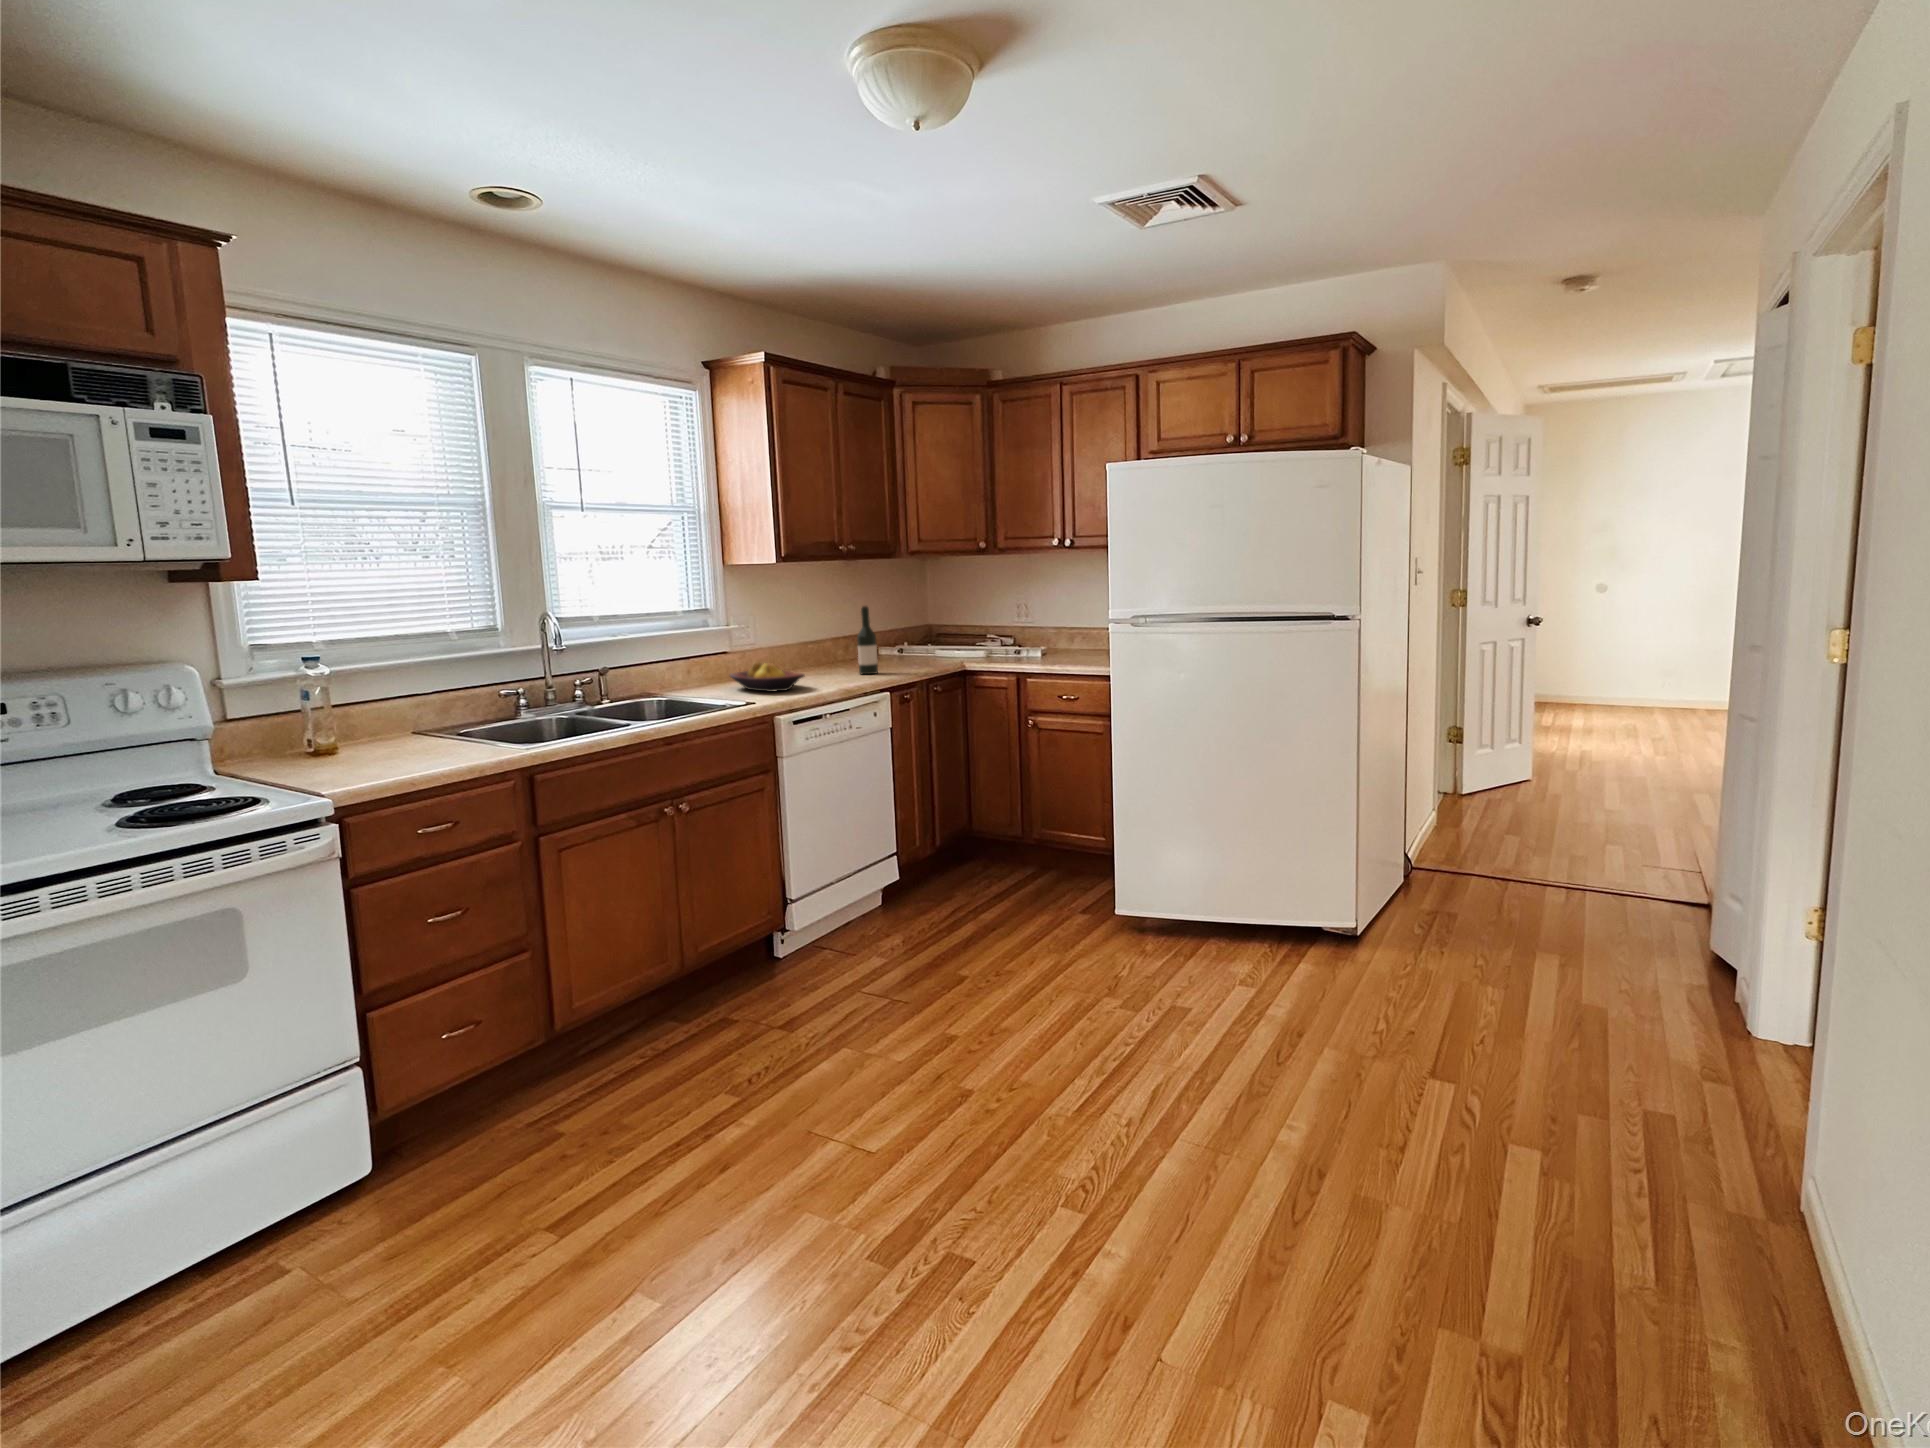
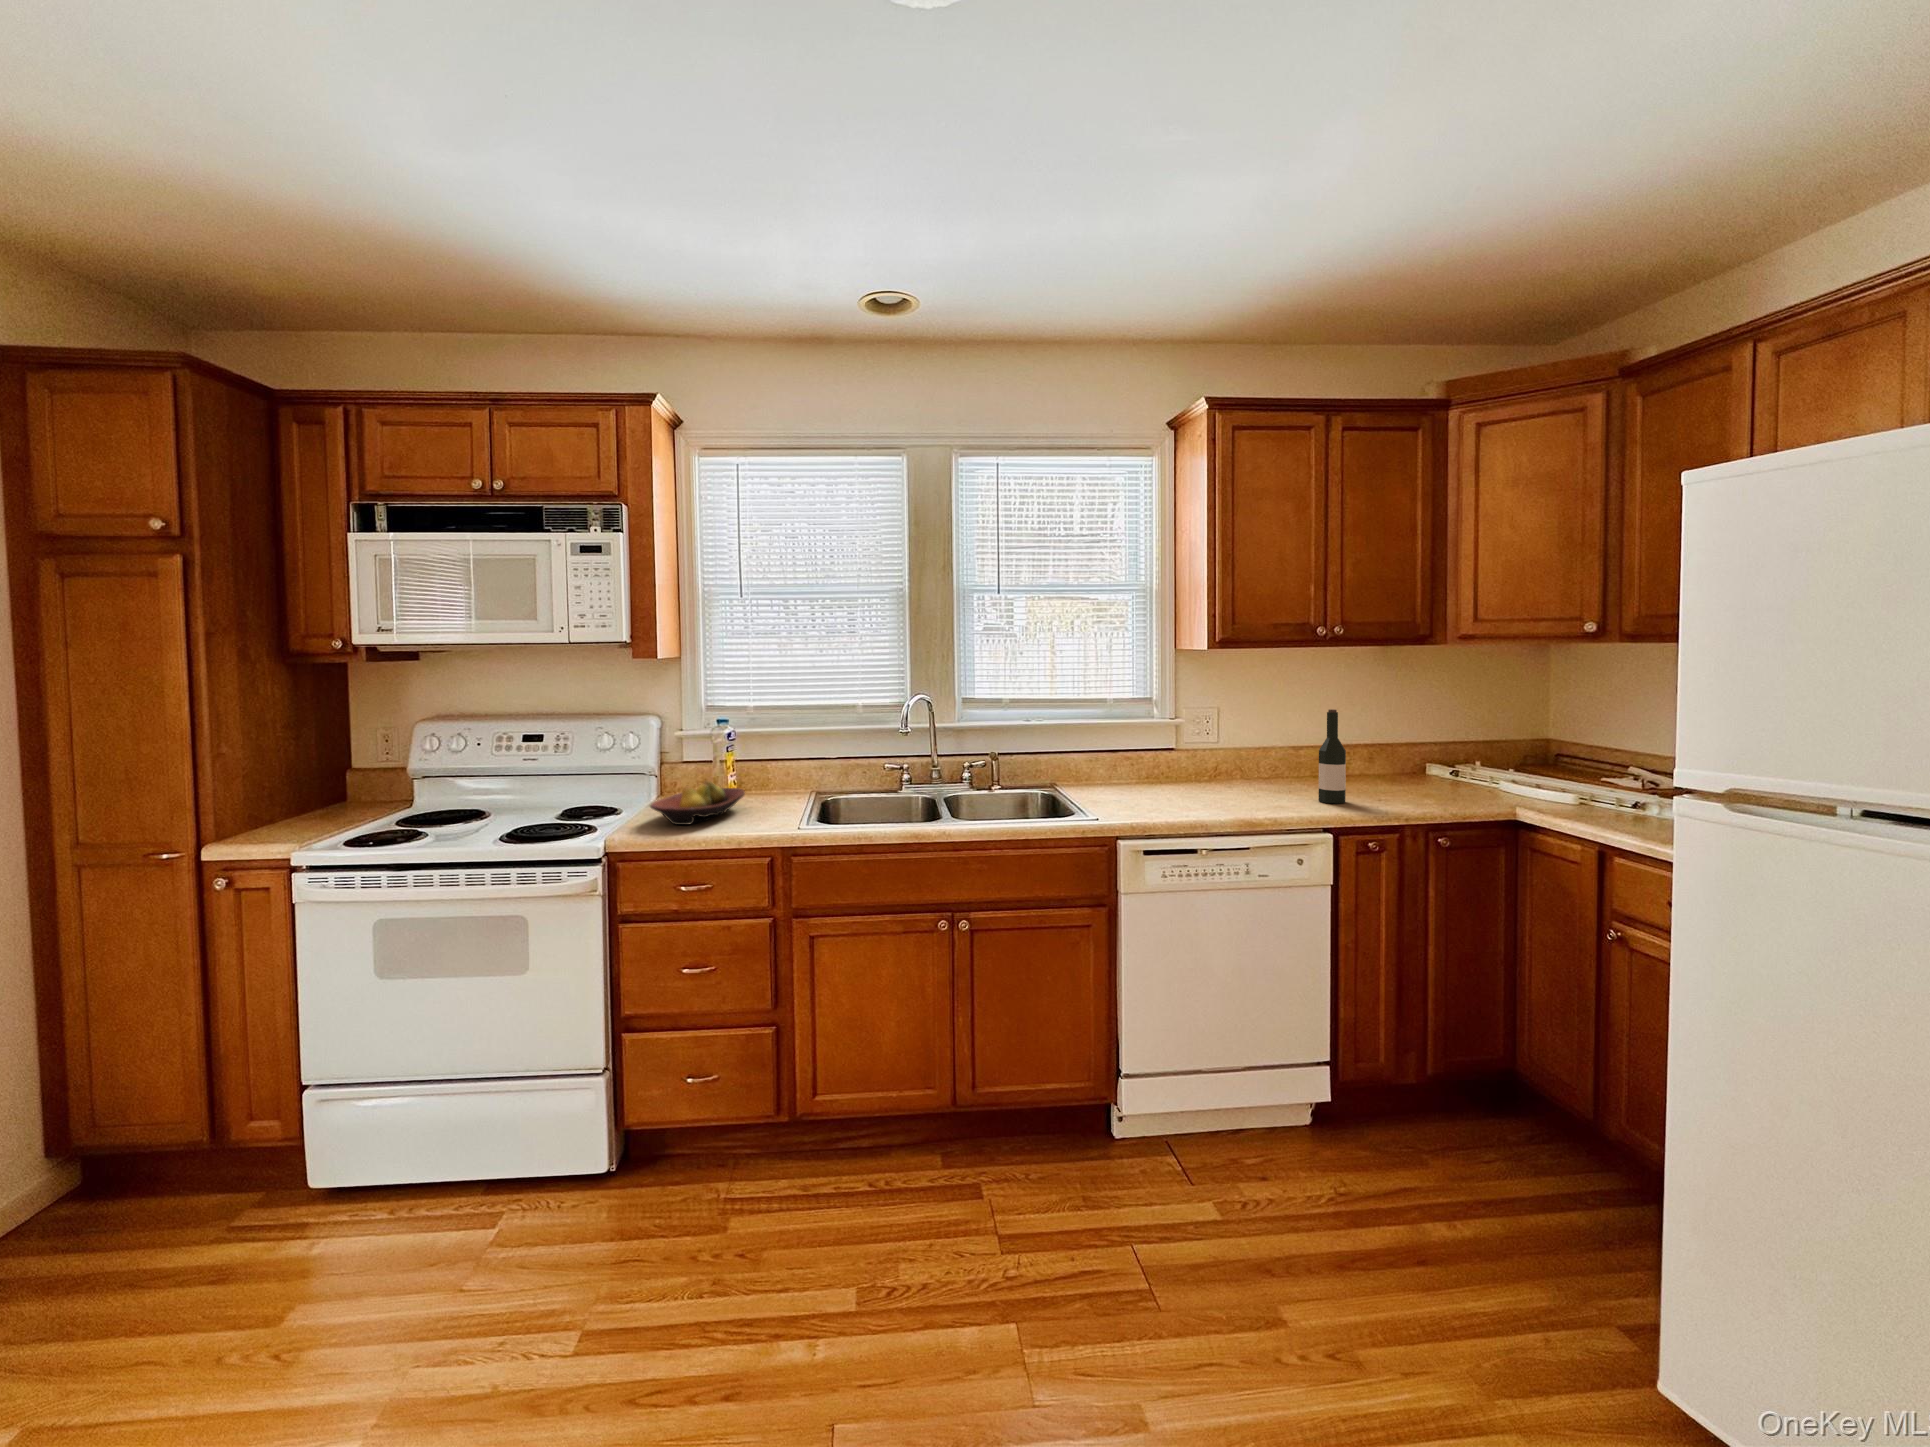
fruit bowl: present [730,662,804,692] -> present [650,780,745,825]

